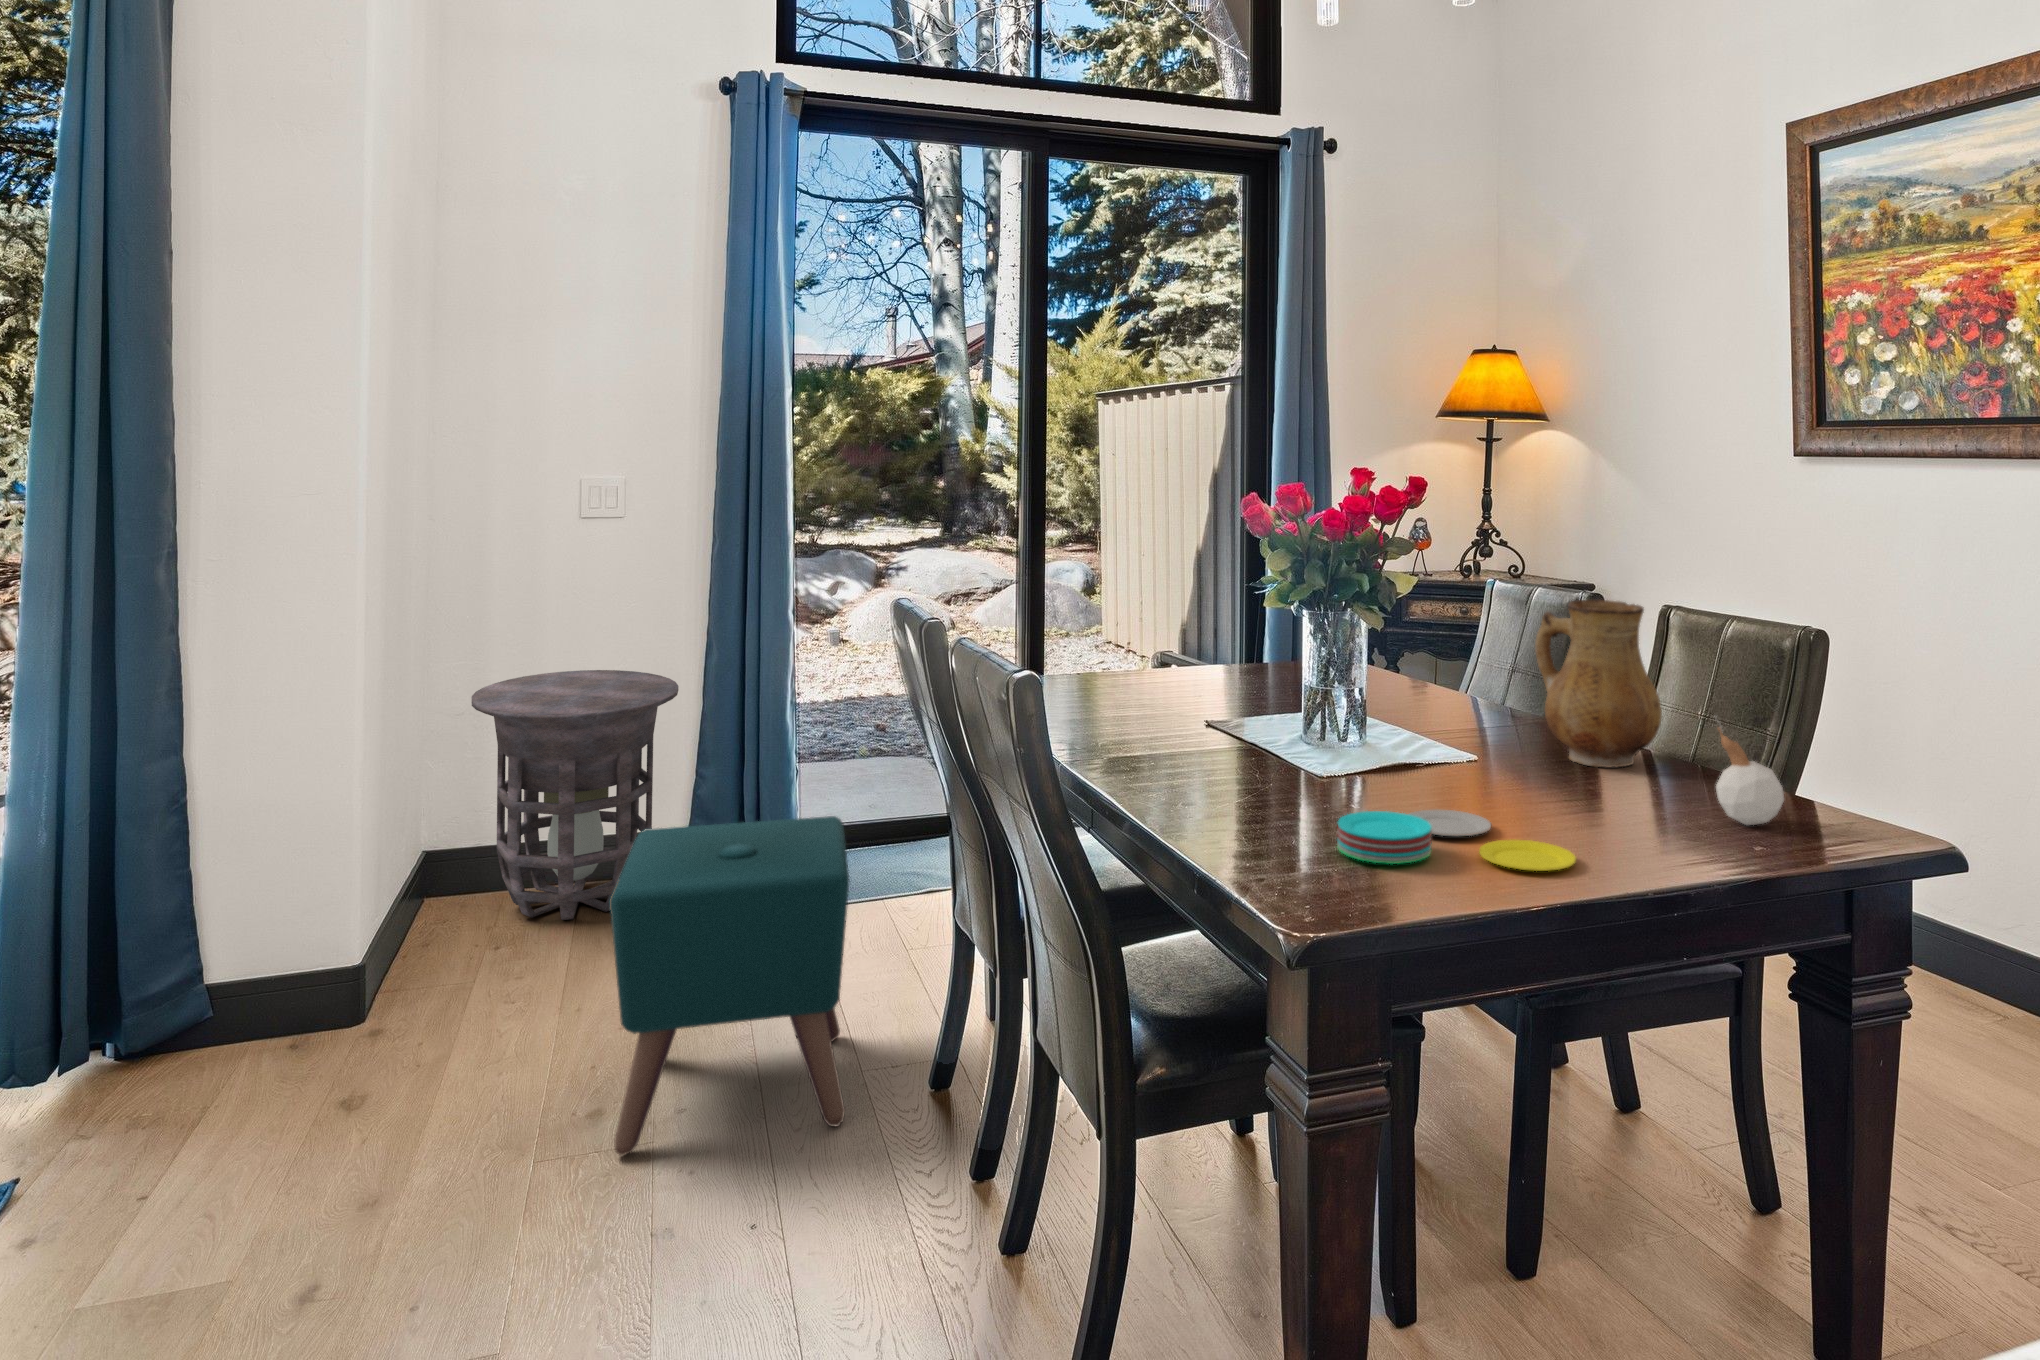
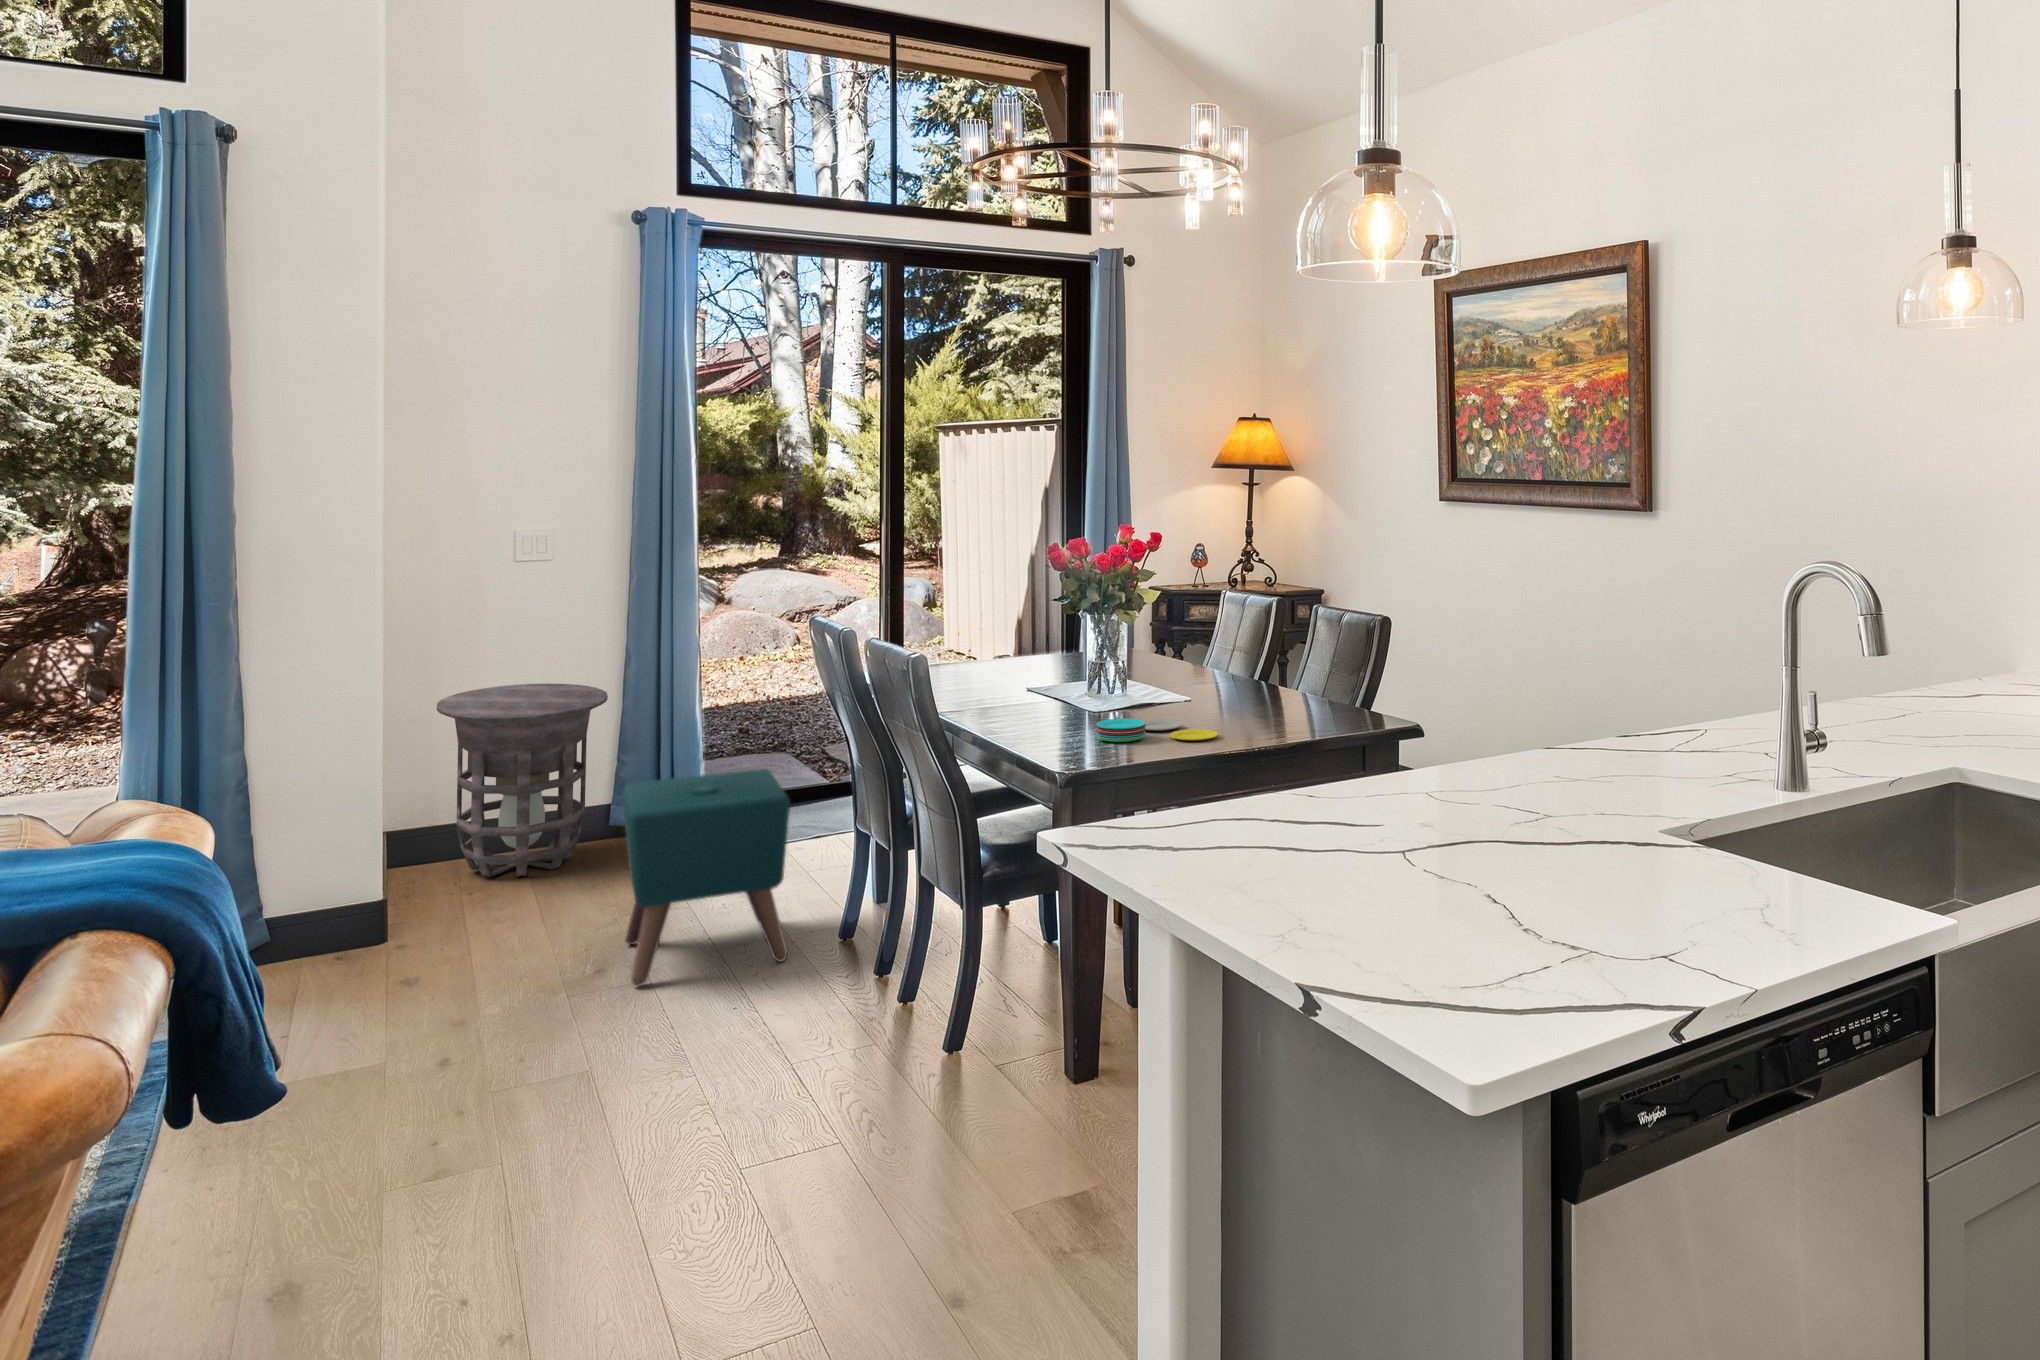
ceramic pitcher: present [1535,600,1662,767] -> none [1227,604,1295,700]
candle: present [1716,727,1784,825] -> none [1302,663,1336,720]

